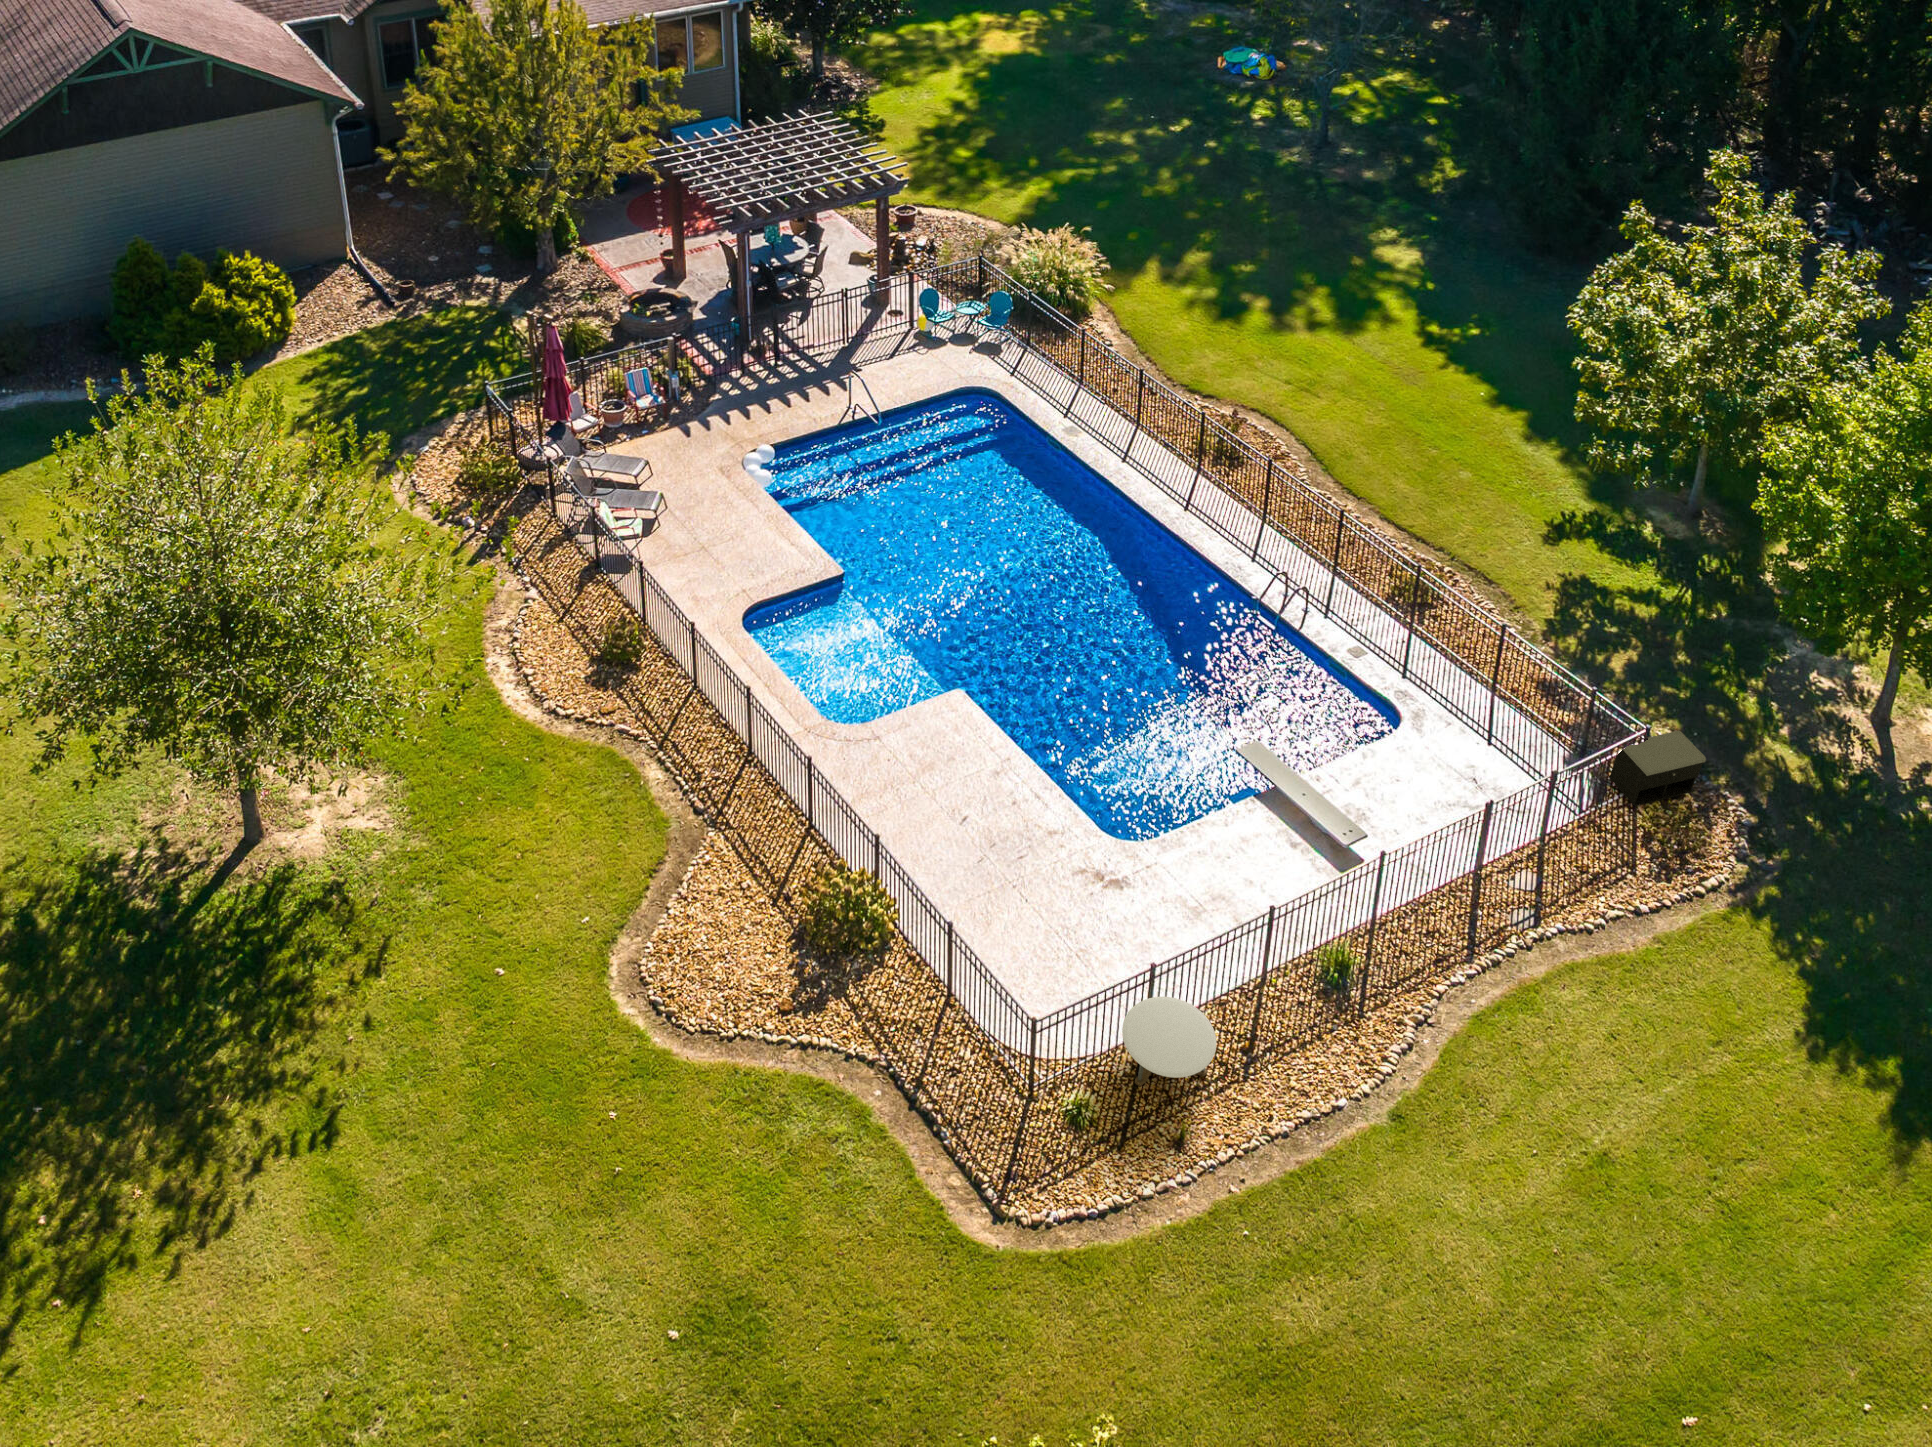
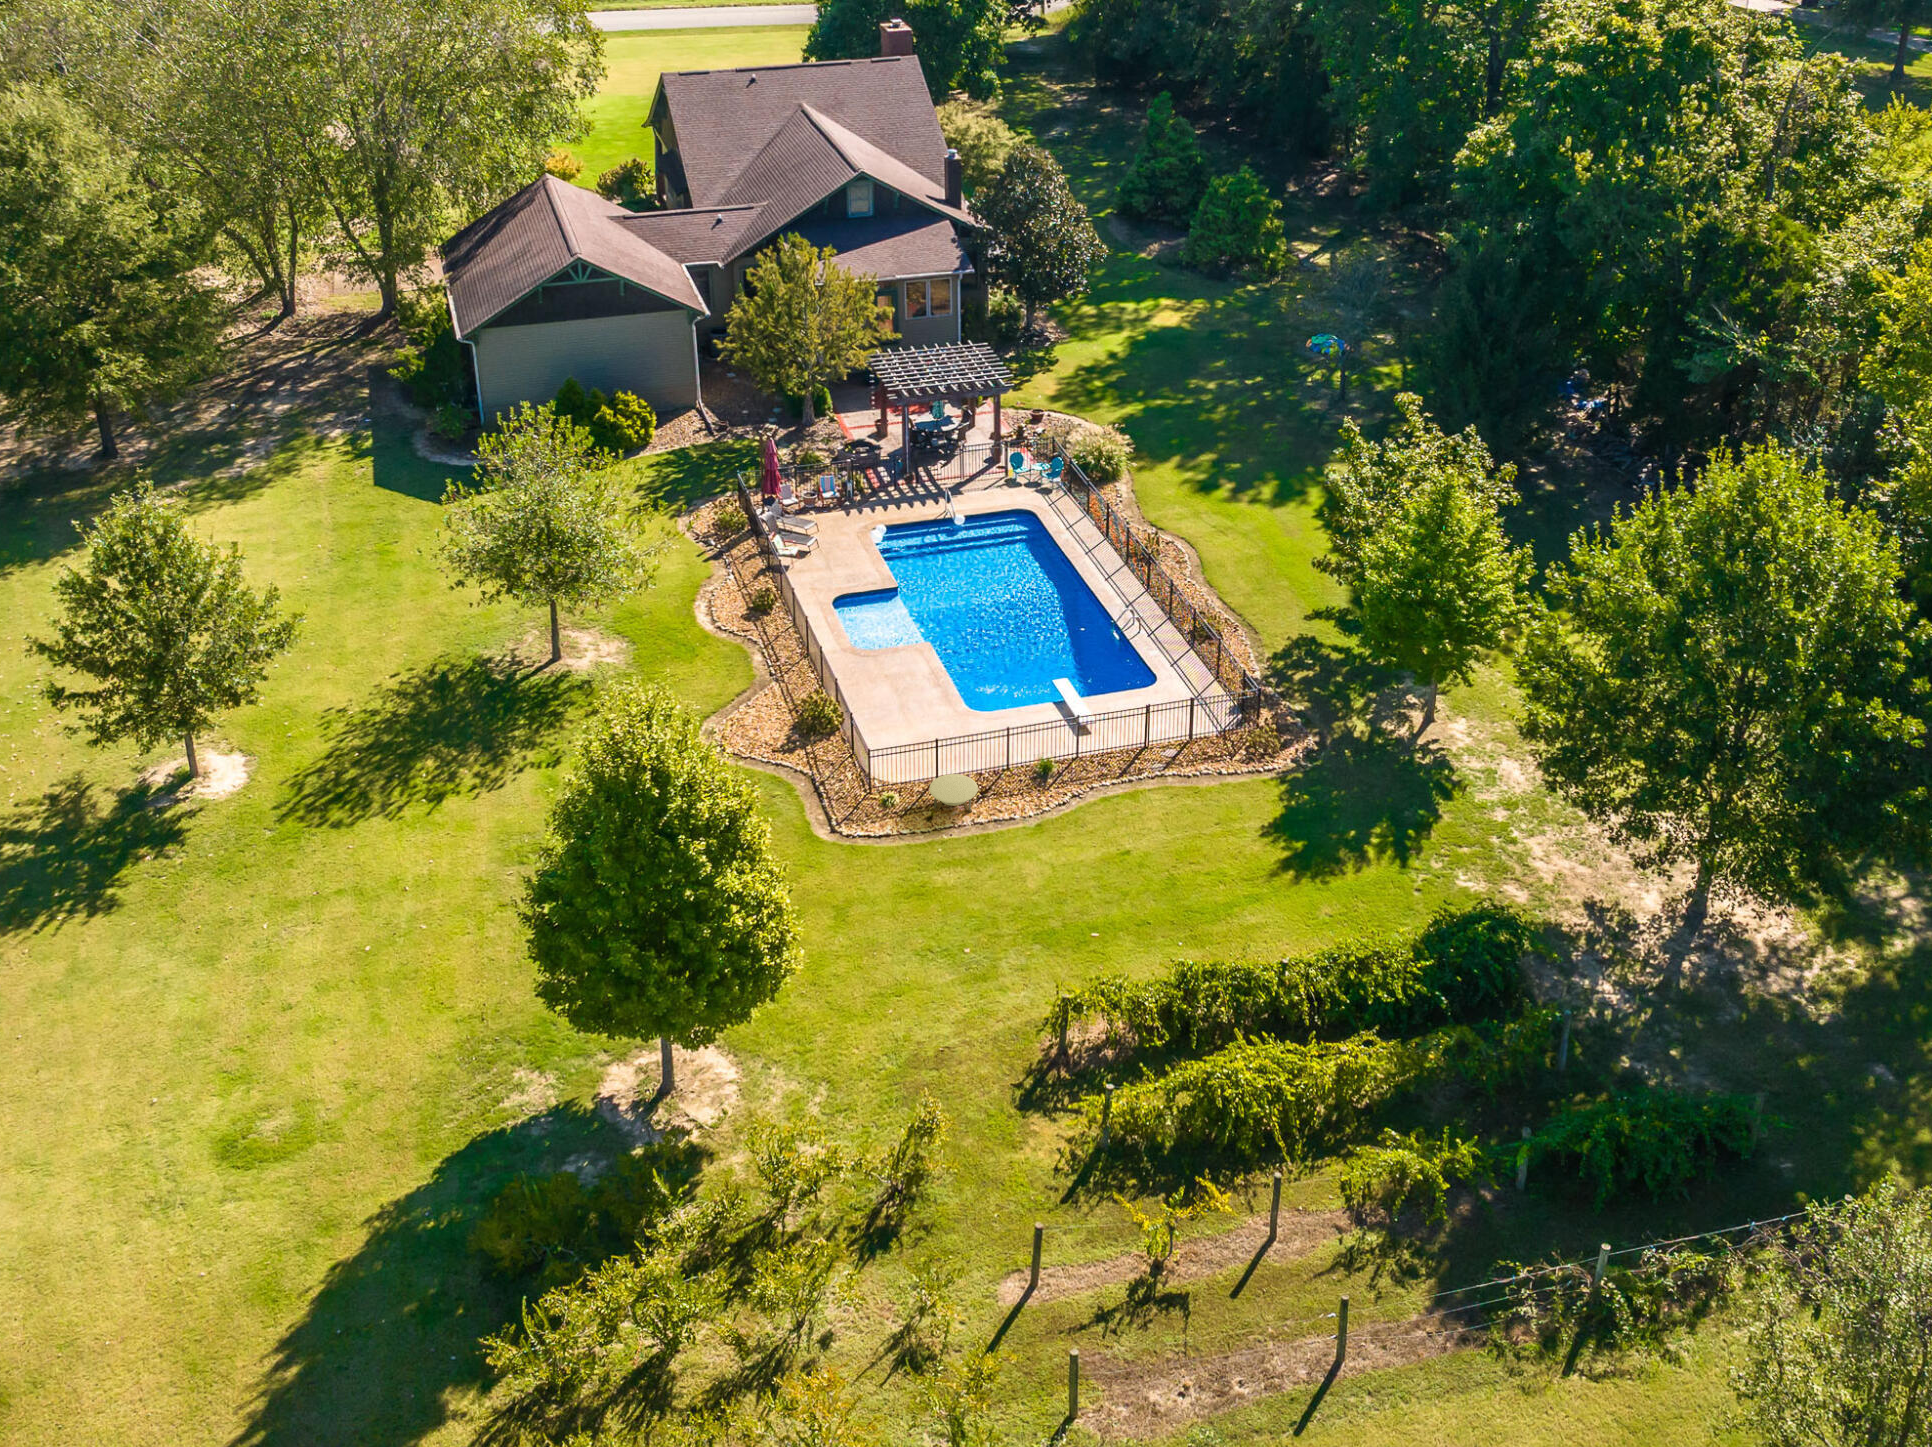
storage bench: present [1609,731,1706,806] -> none [1282,713,1330,750]

